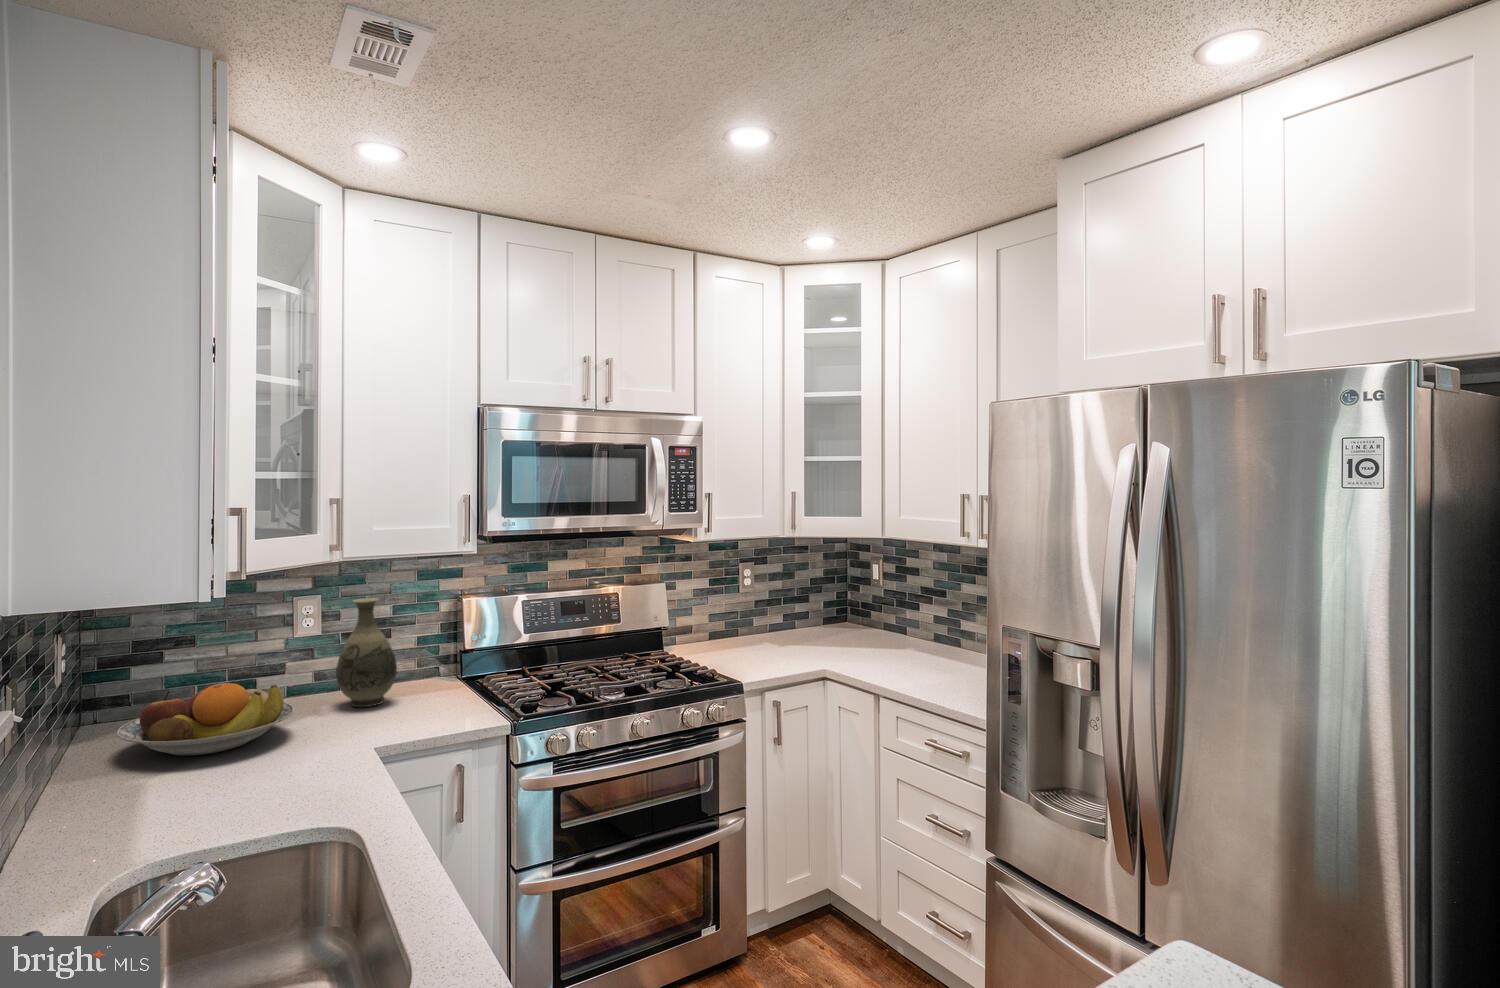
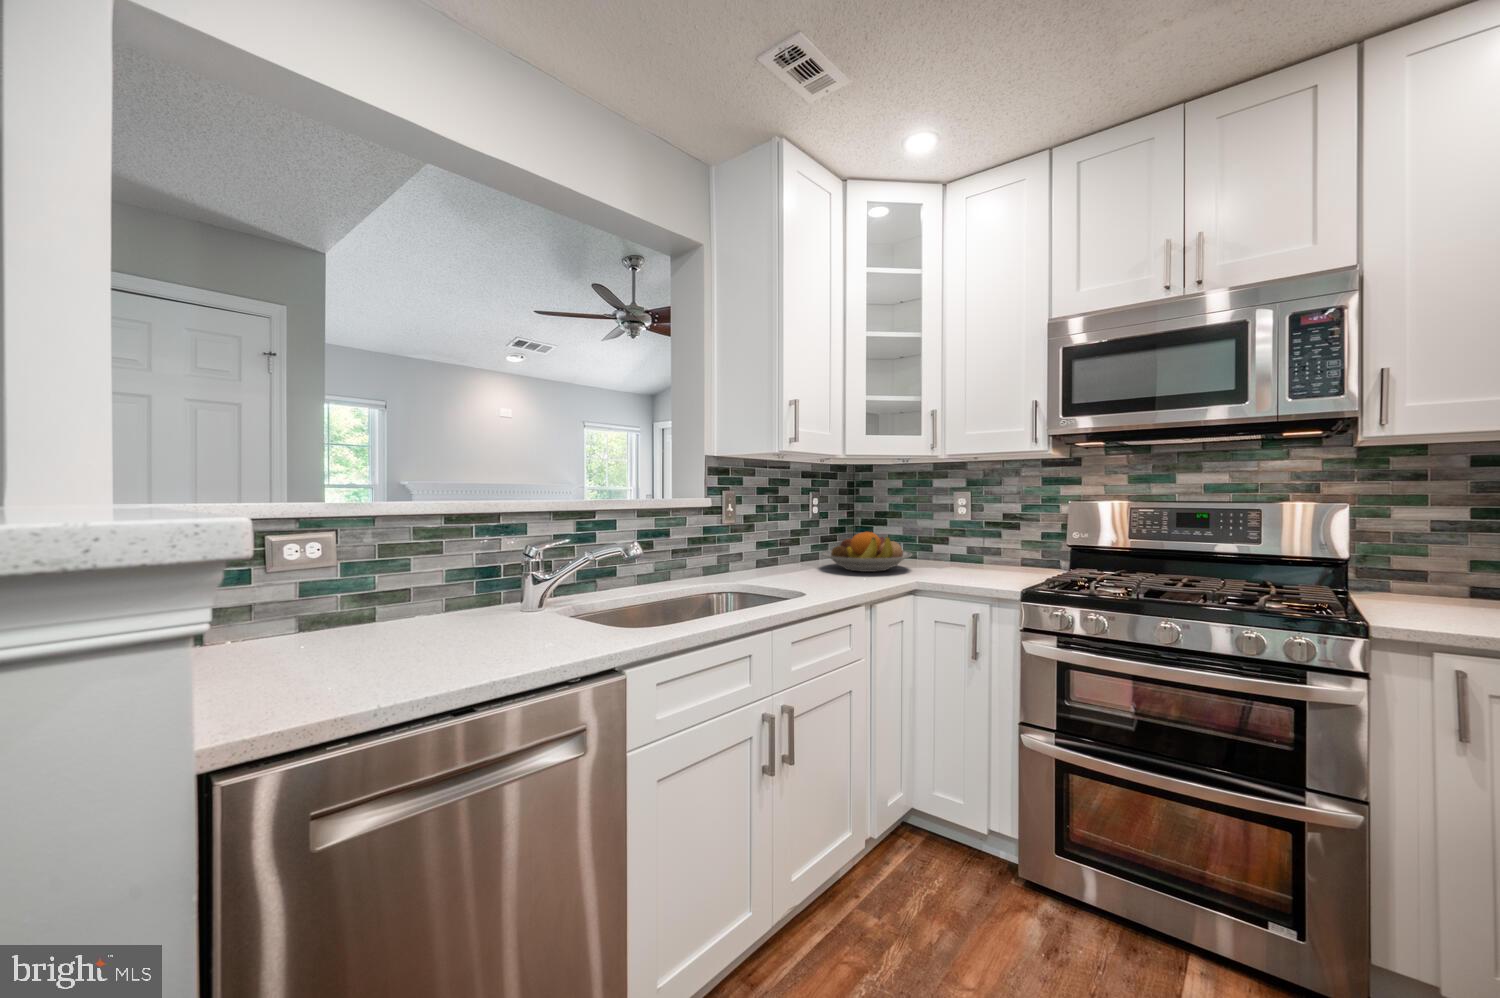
vase: present [336,598,397,707] -> none [956,493,1000,573]

